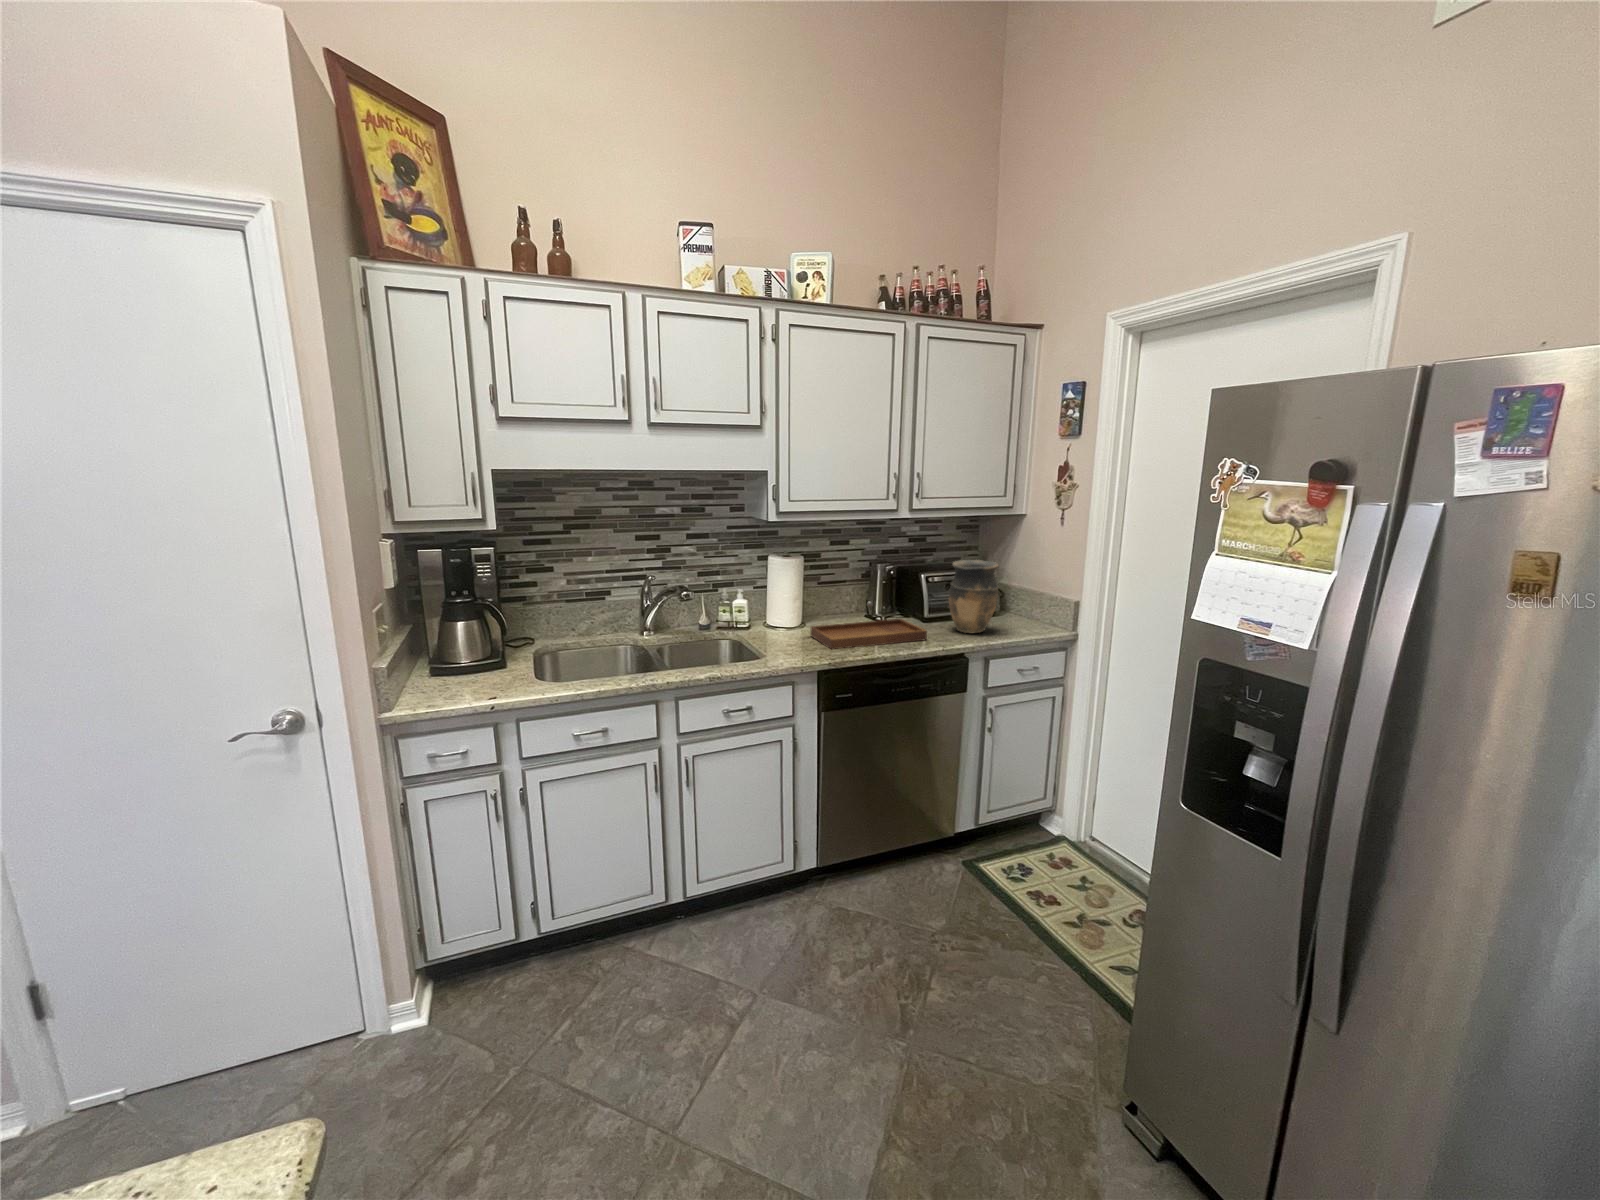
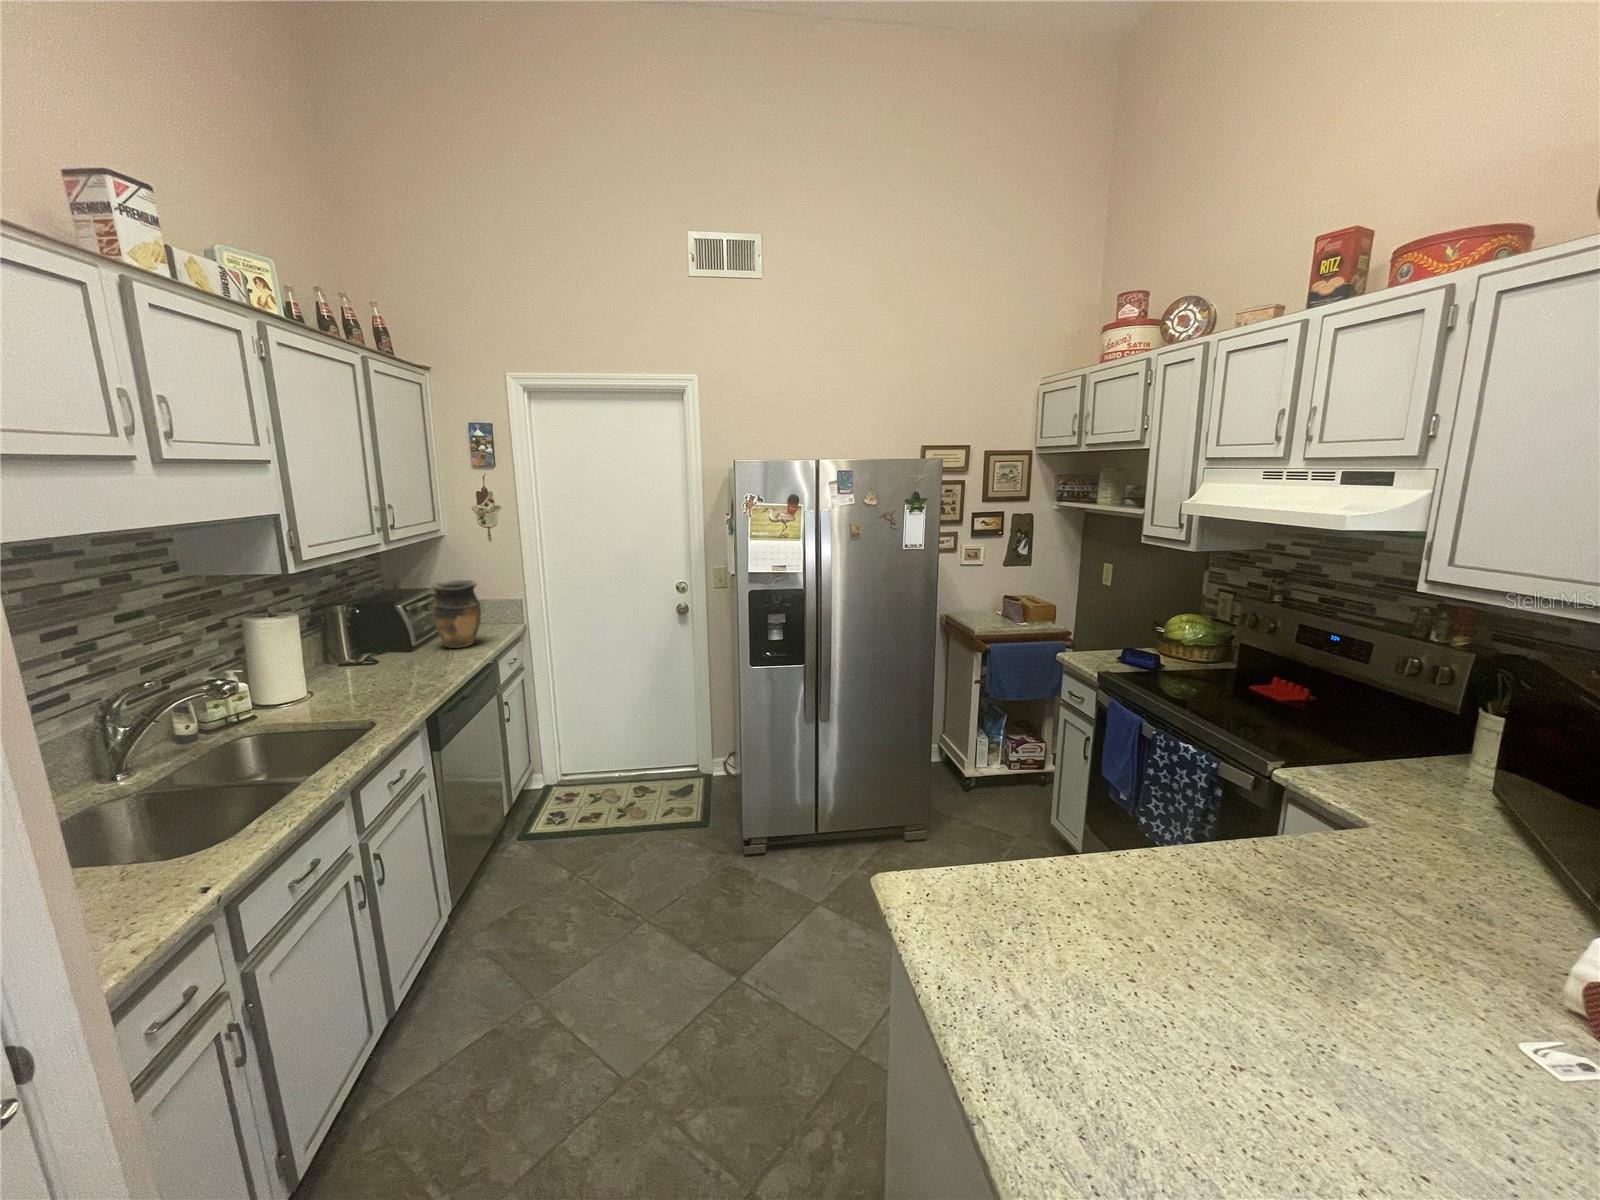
tray: present [810,601,927,649] -> none [346,640,456,695]

